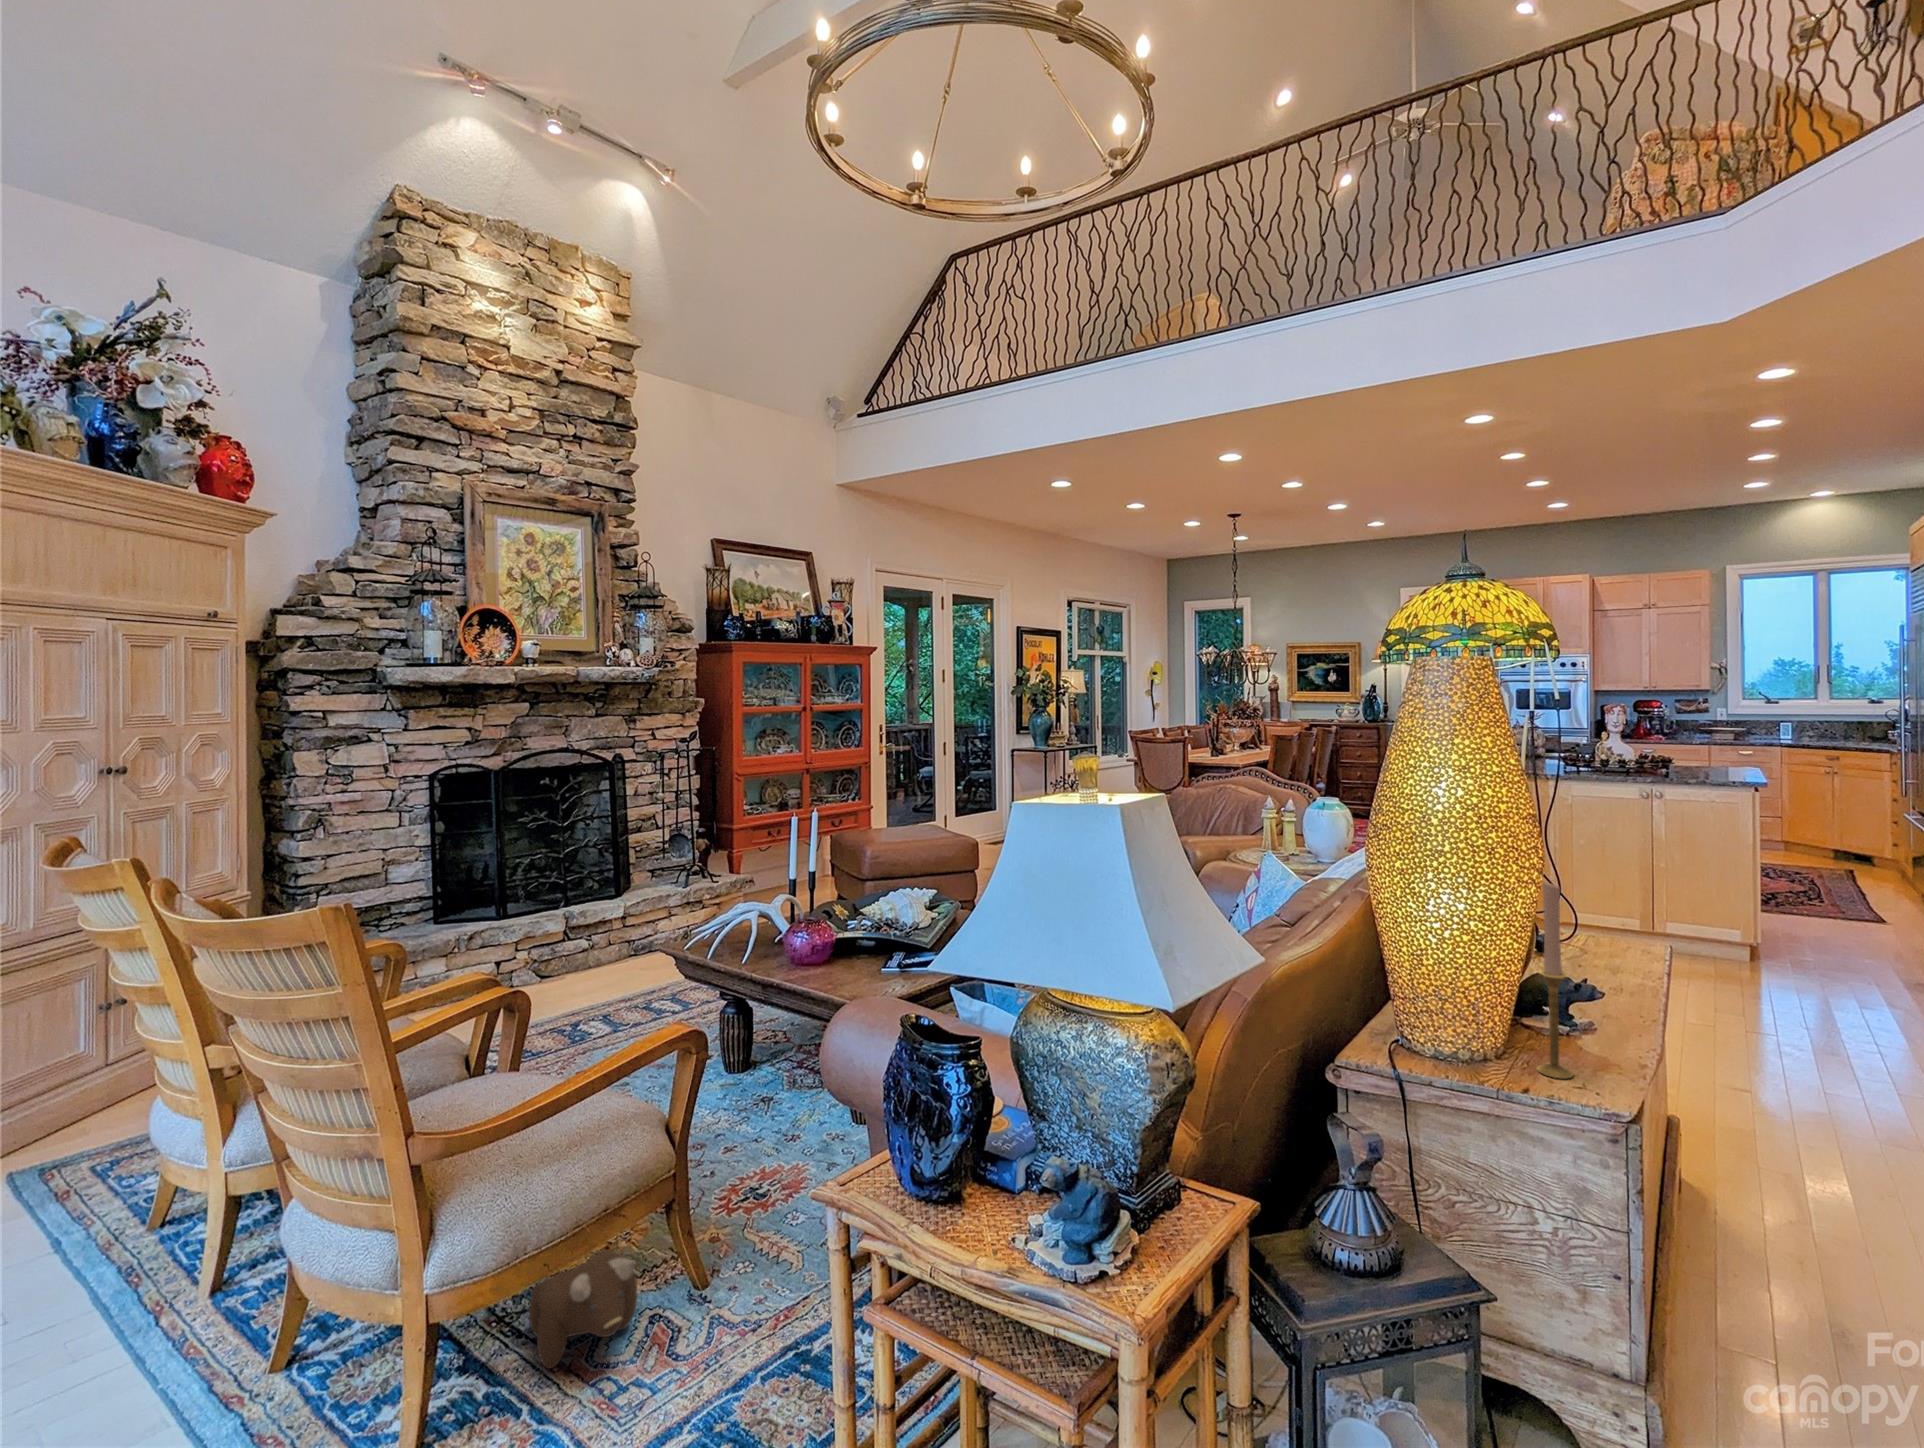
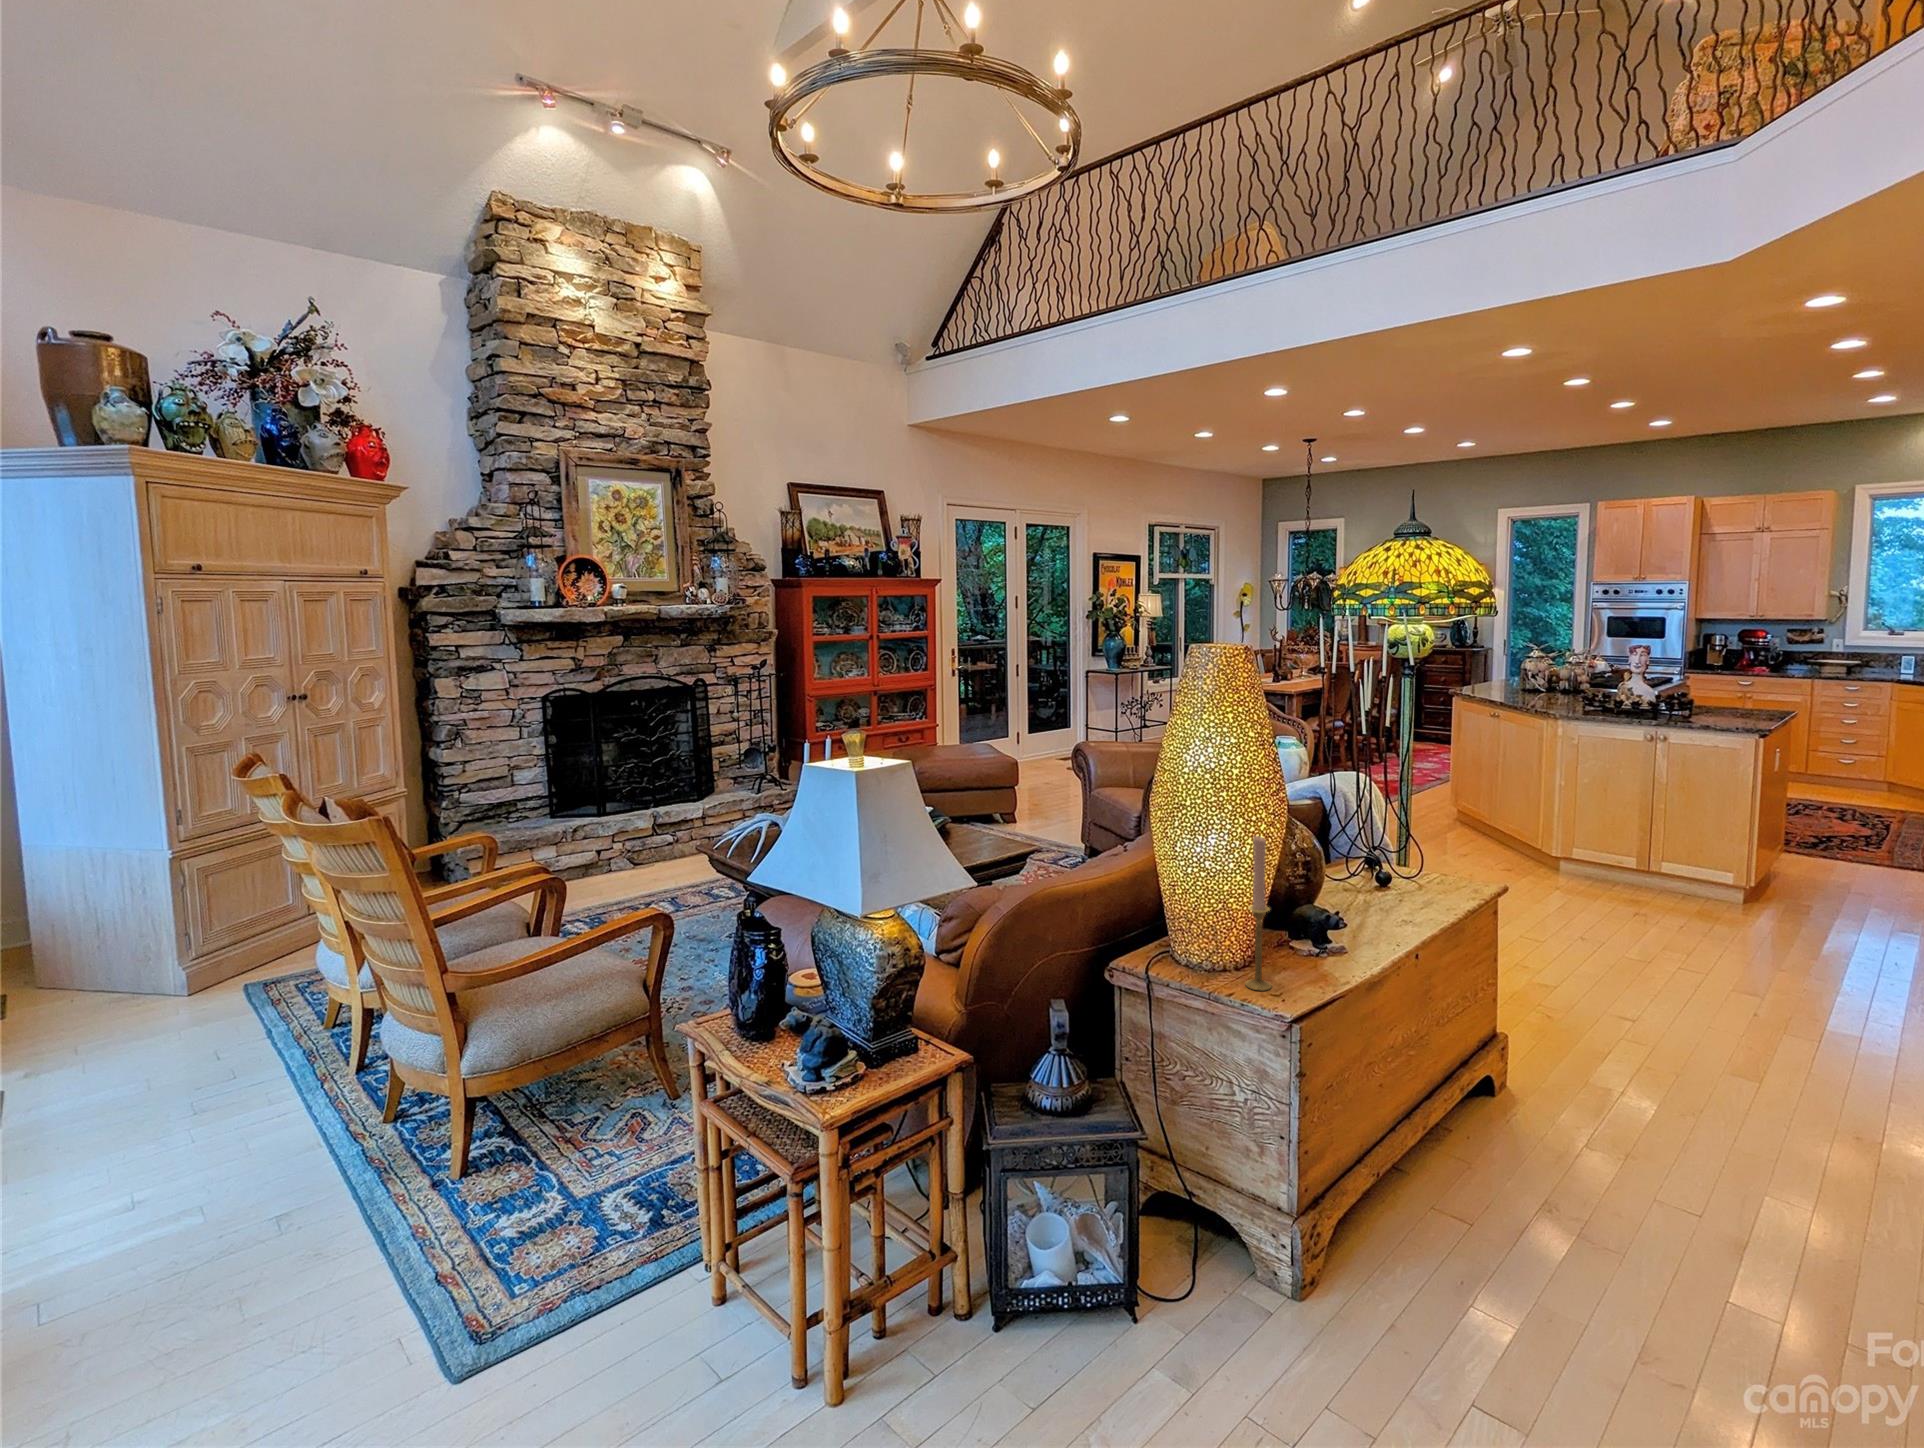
plush toy: present [529,1250,637,1368] -> none [549,1058,623,1137]

